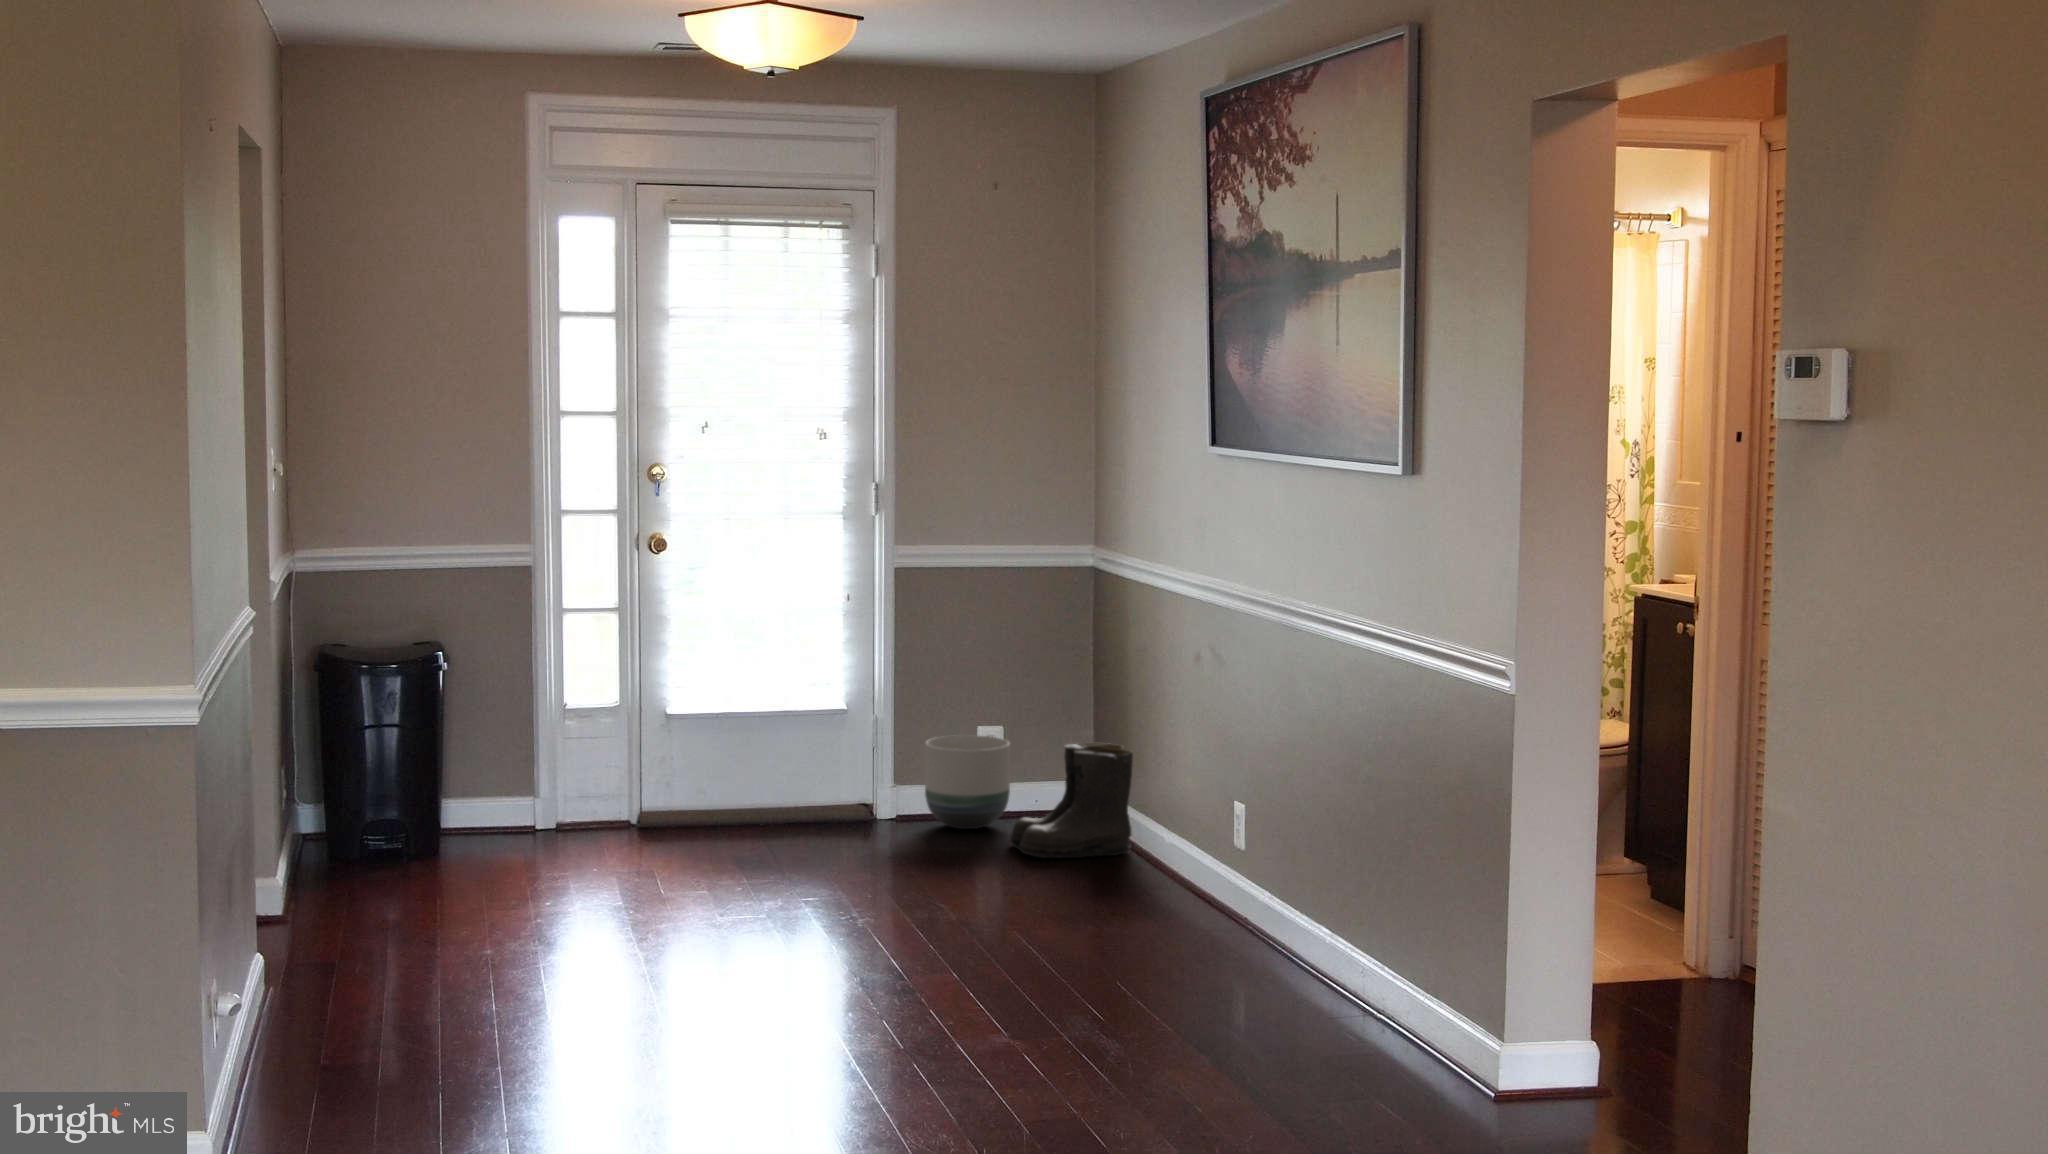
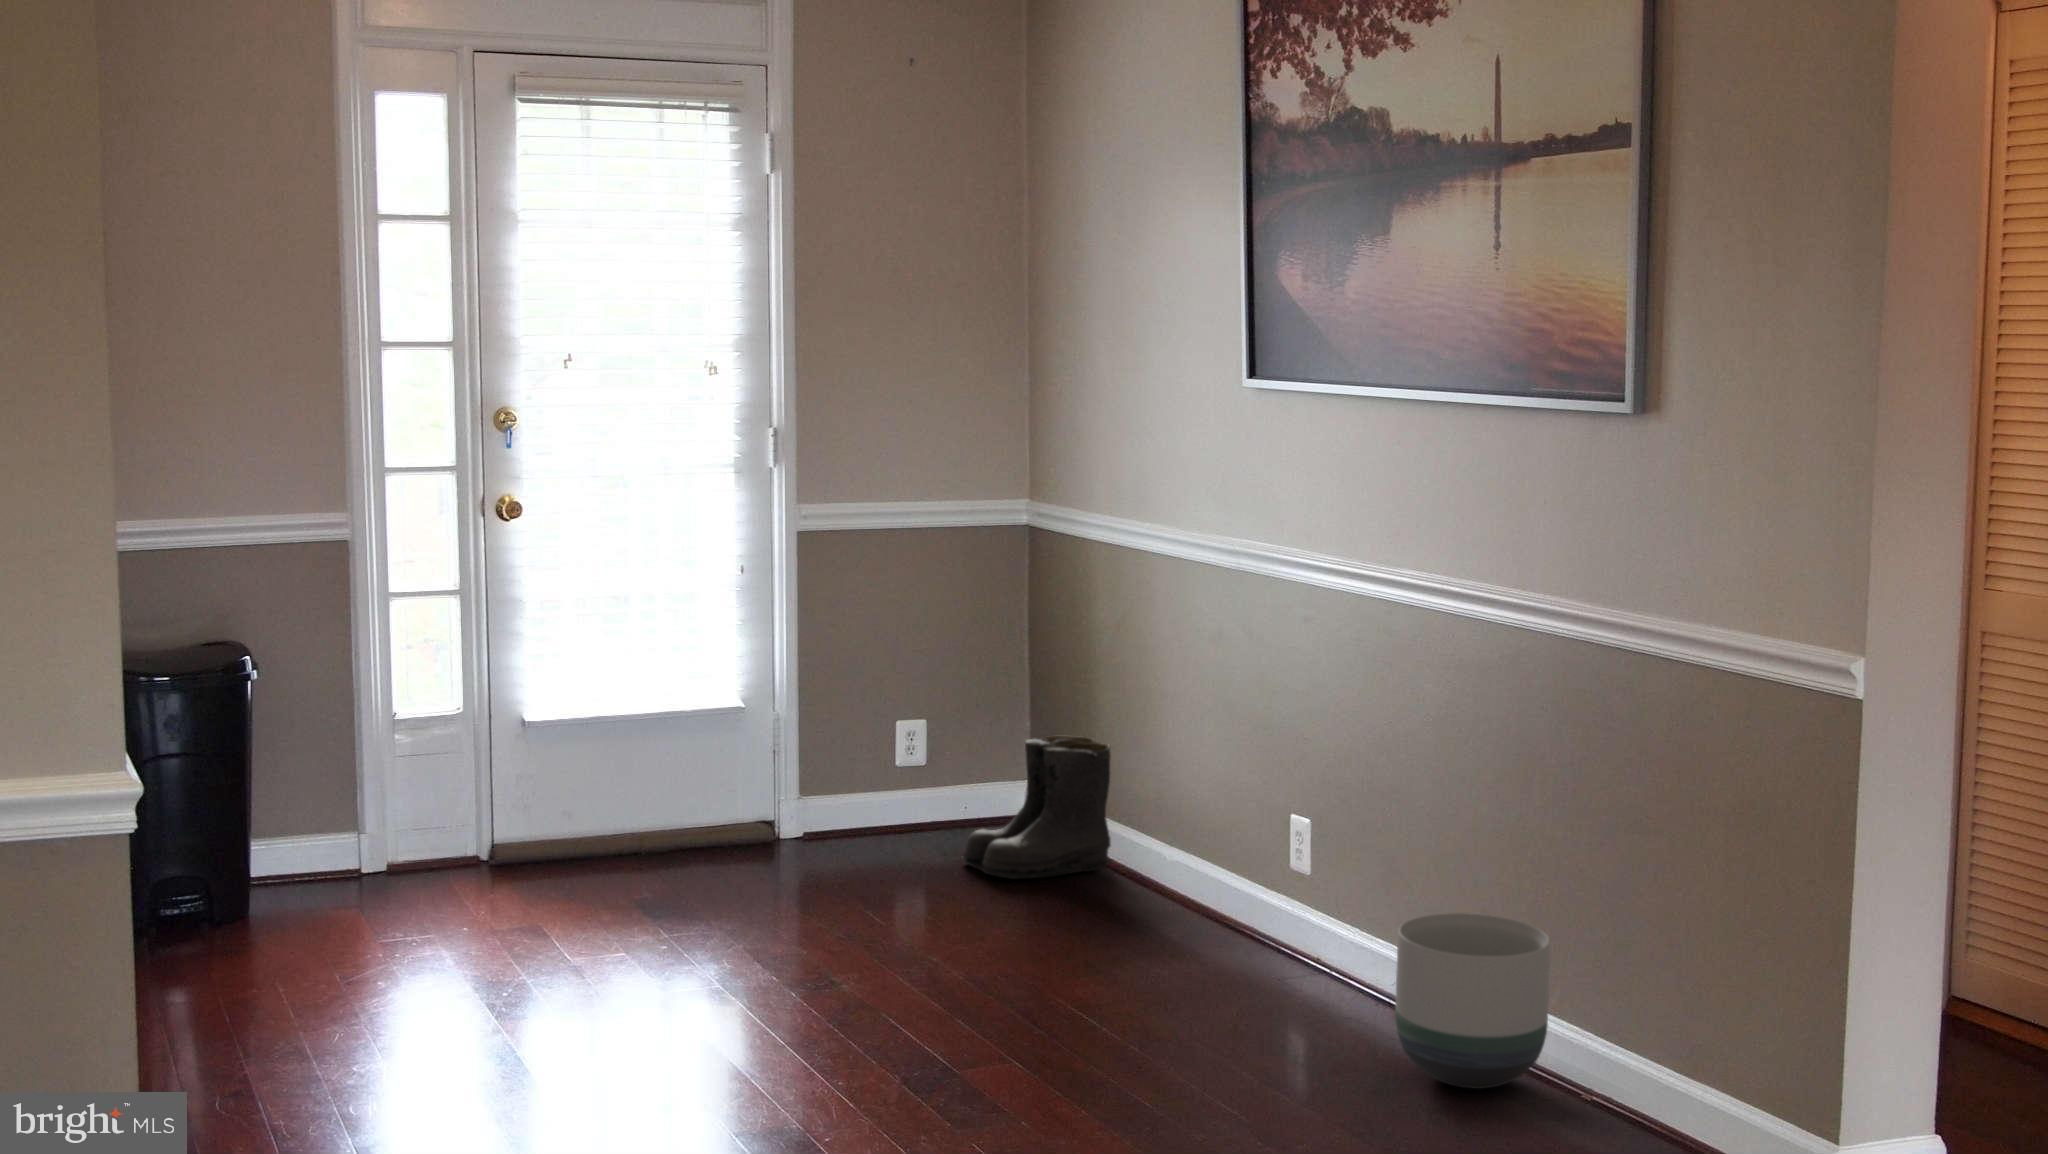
planter: present [925,735,1010,829] -> present [1395,913,1550,1089]

